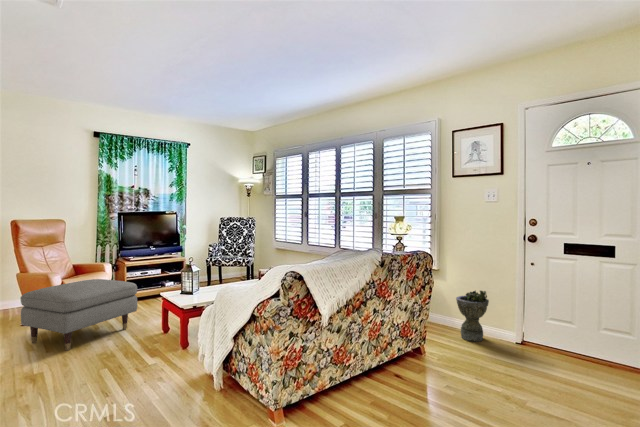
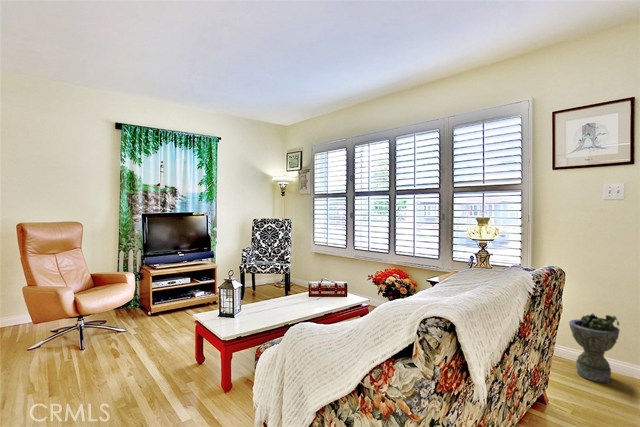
ottoman: present [20,279,138,351] -> none [20,294,165,393]

